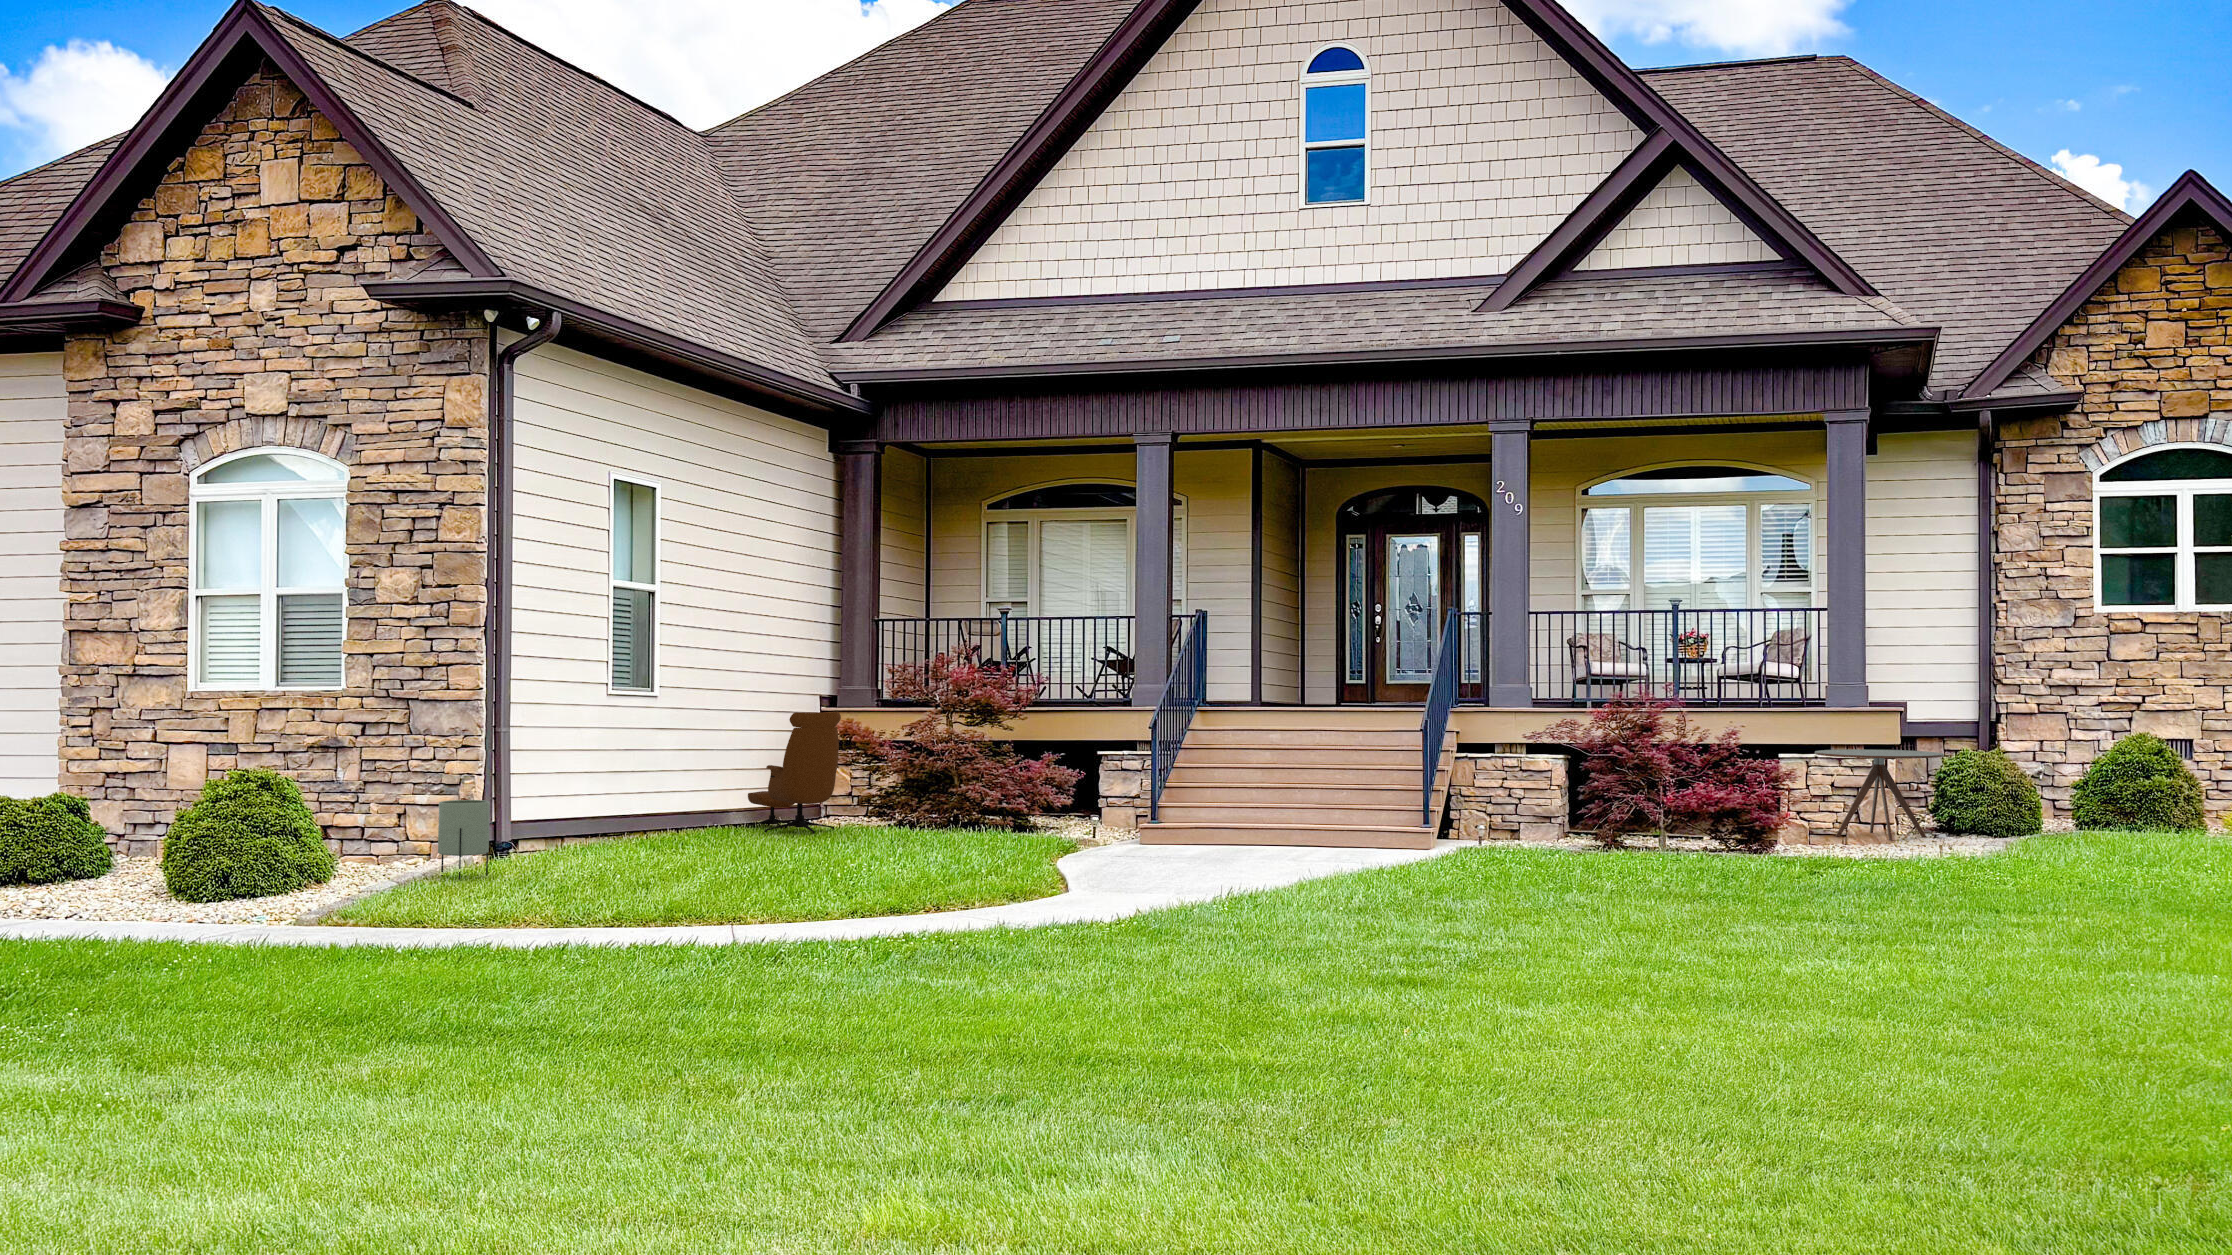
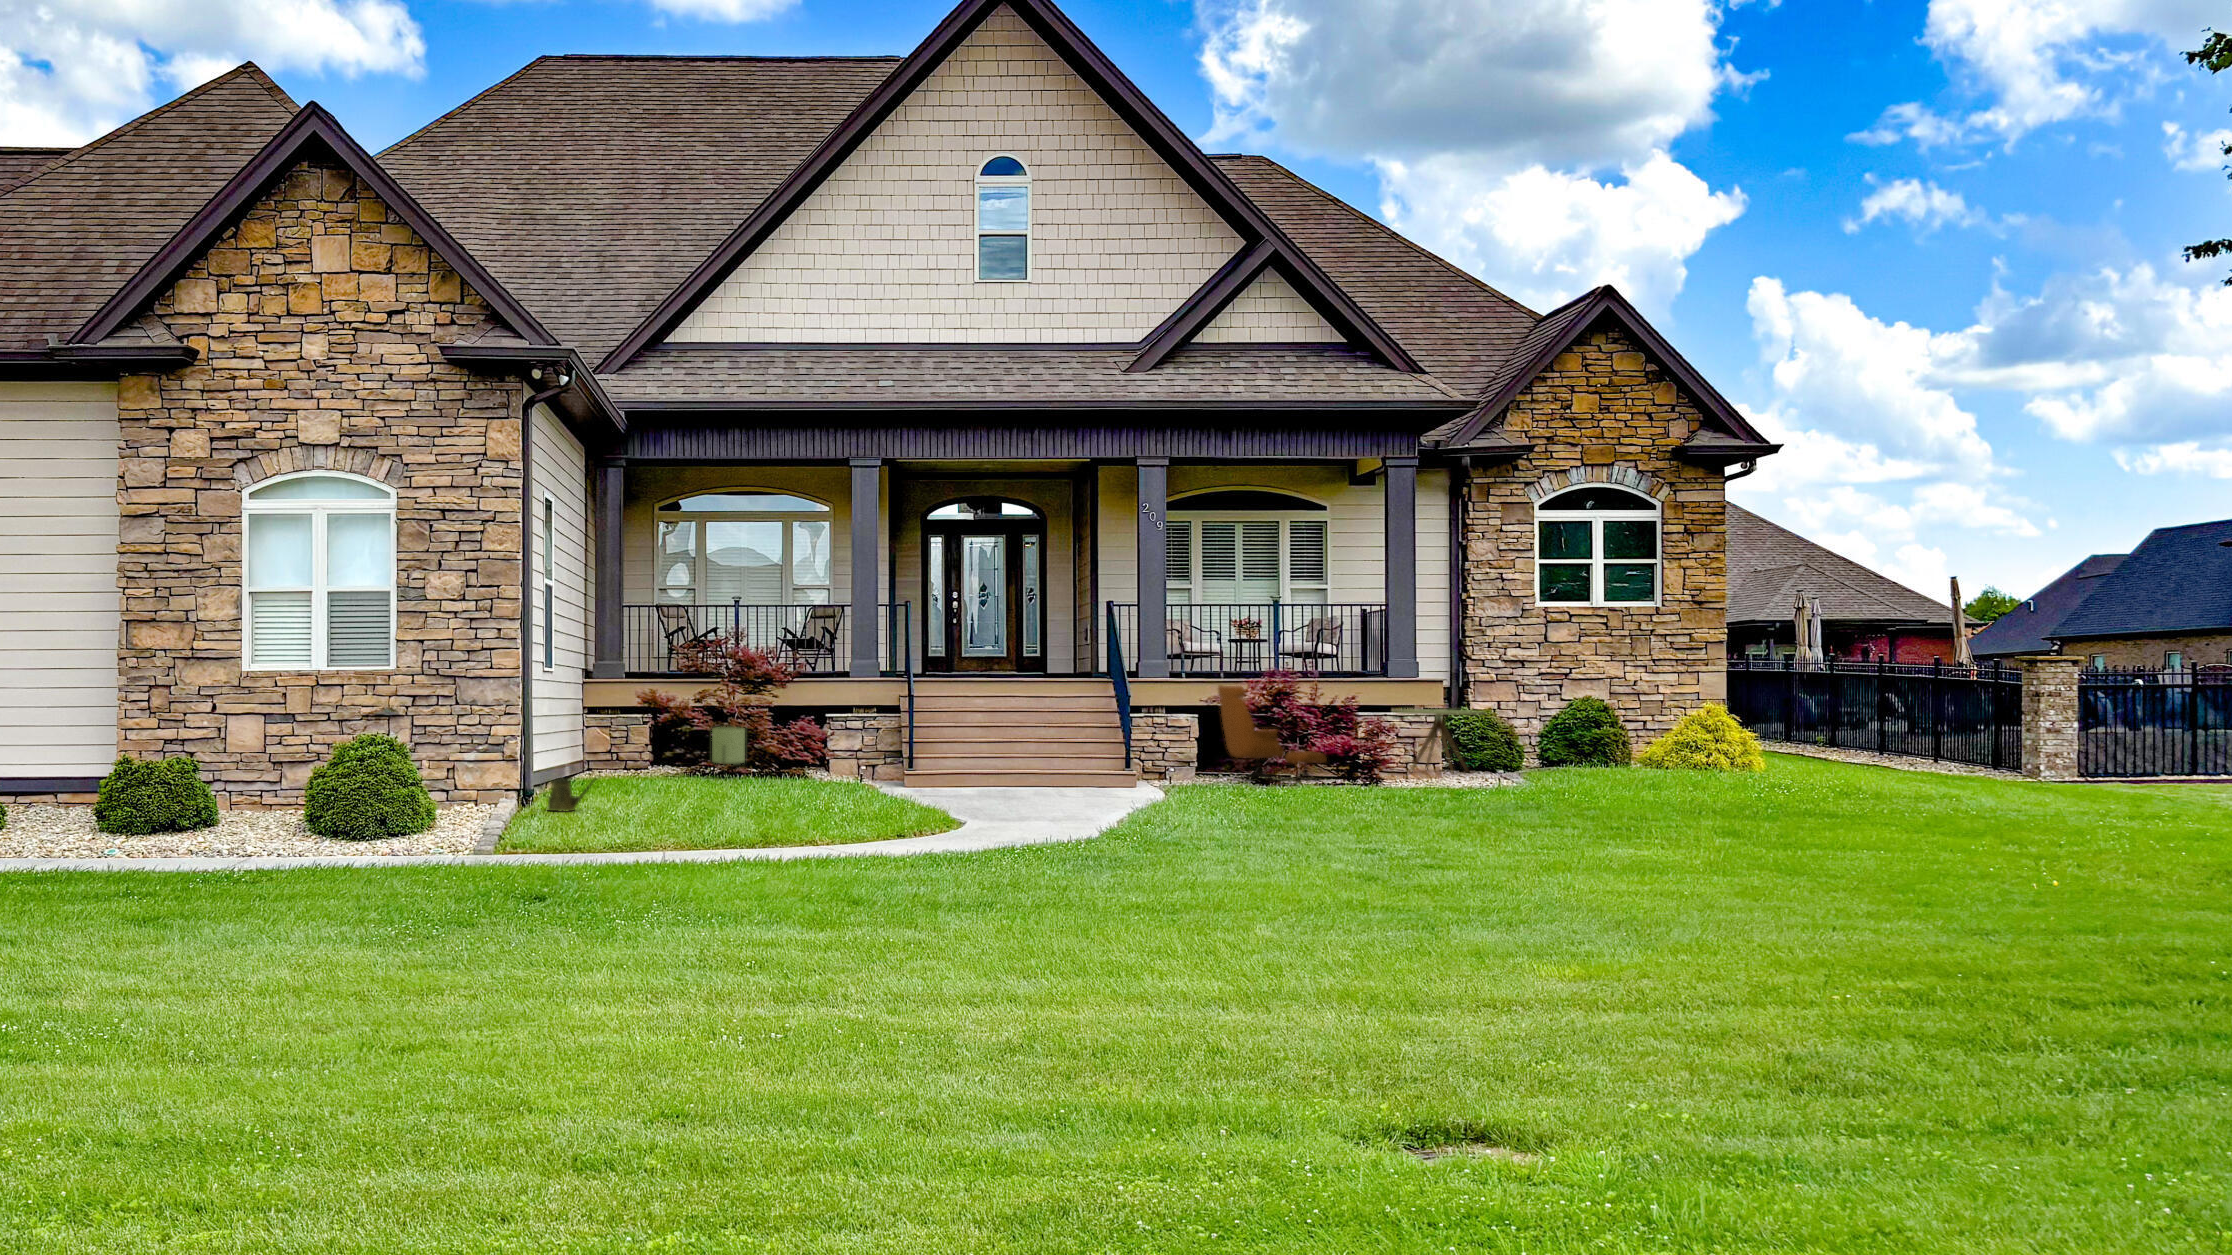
lounge chair: present [747,712,841,834] -> present [1218,685,1326,780]
planter: present [438,800,490,880] -> present [712,727,745,765]
watering can: none [522,825,590,871] -> present [547,778,595,812]

